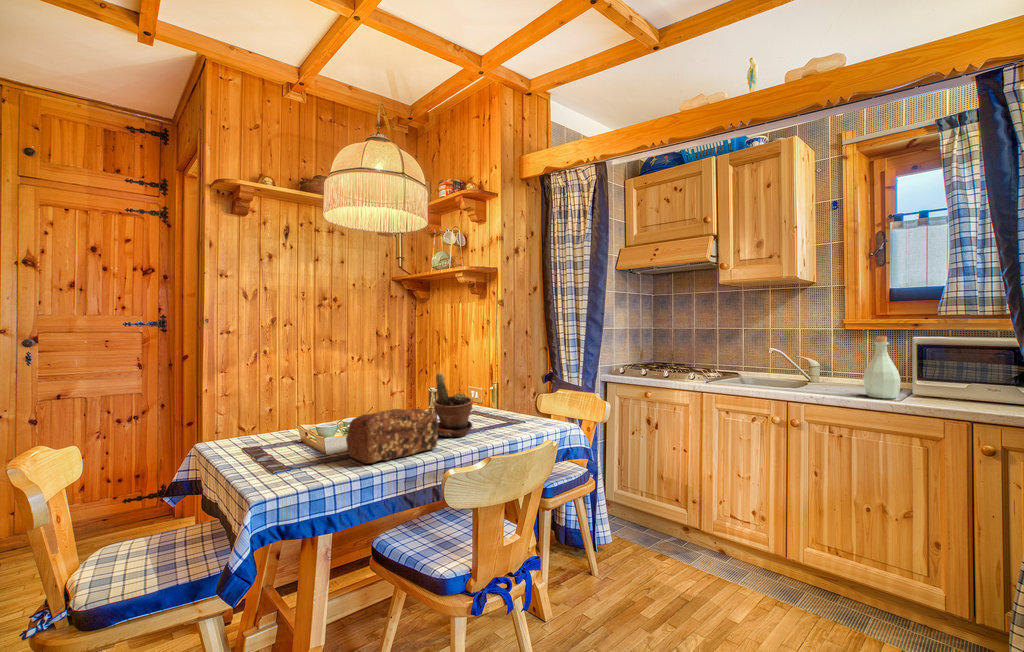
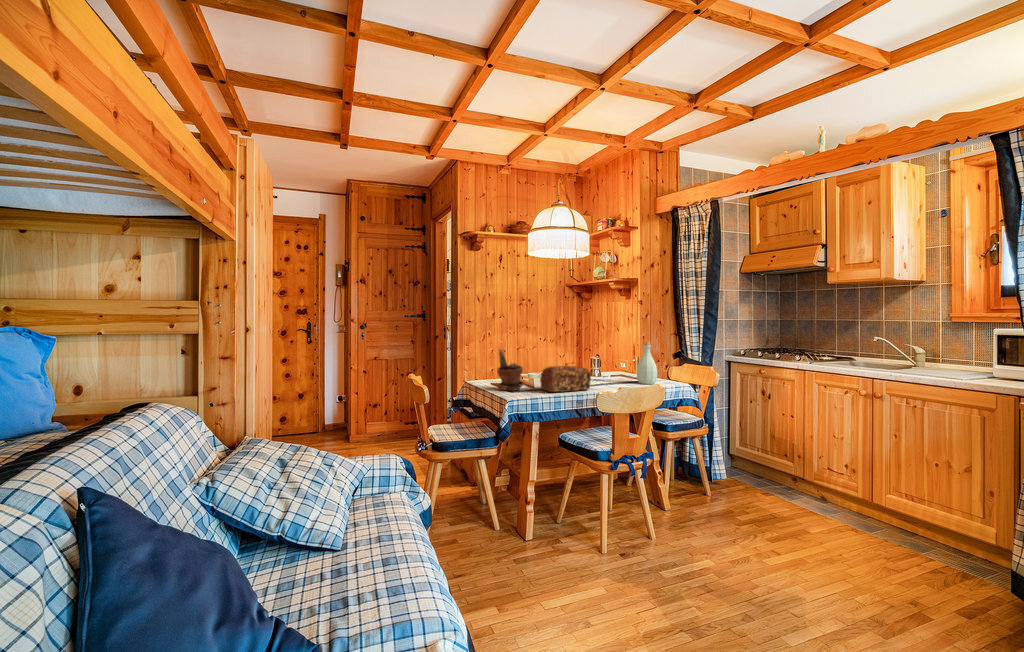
bottle: present [863,336,901,398] -> present [637,341,657,384]
potted plant: present [434,373,473,437] -> present [497,349,523,391]

